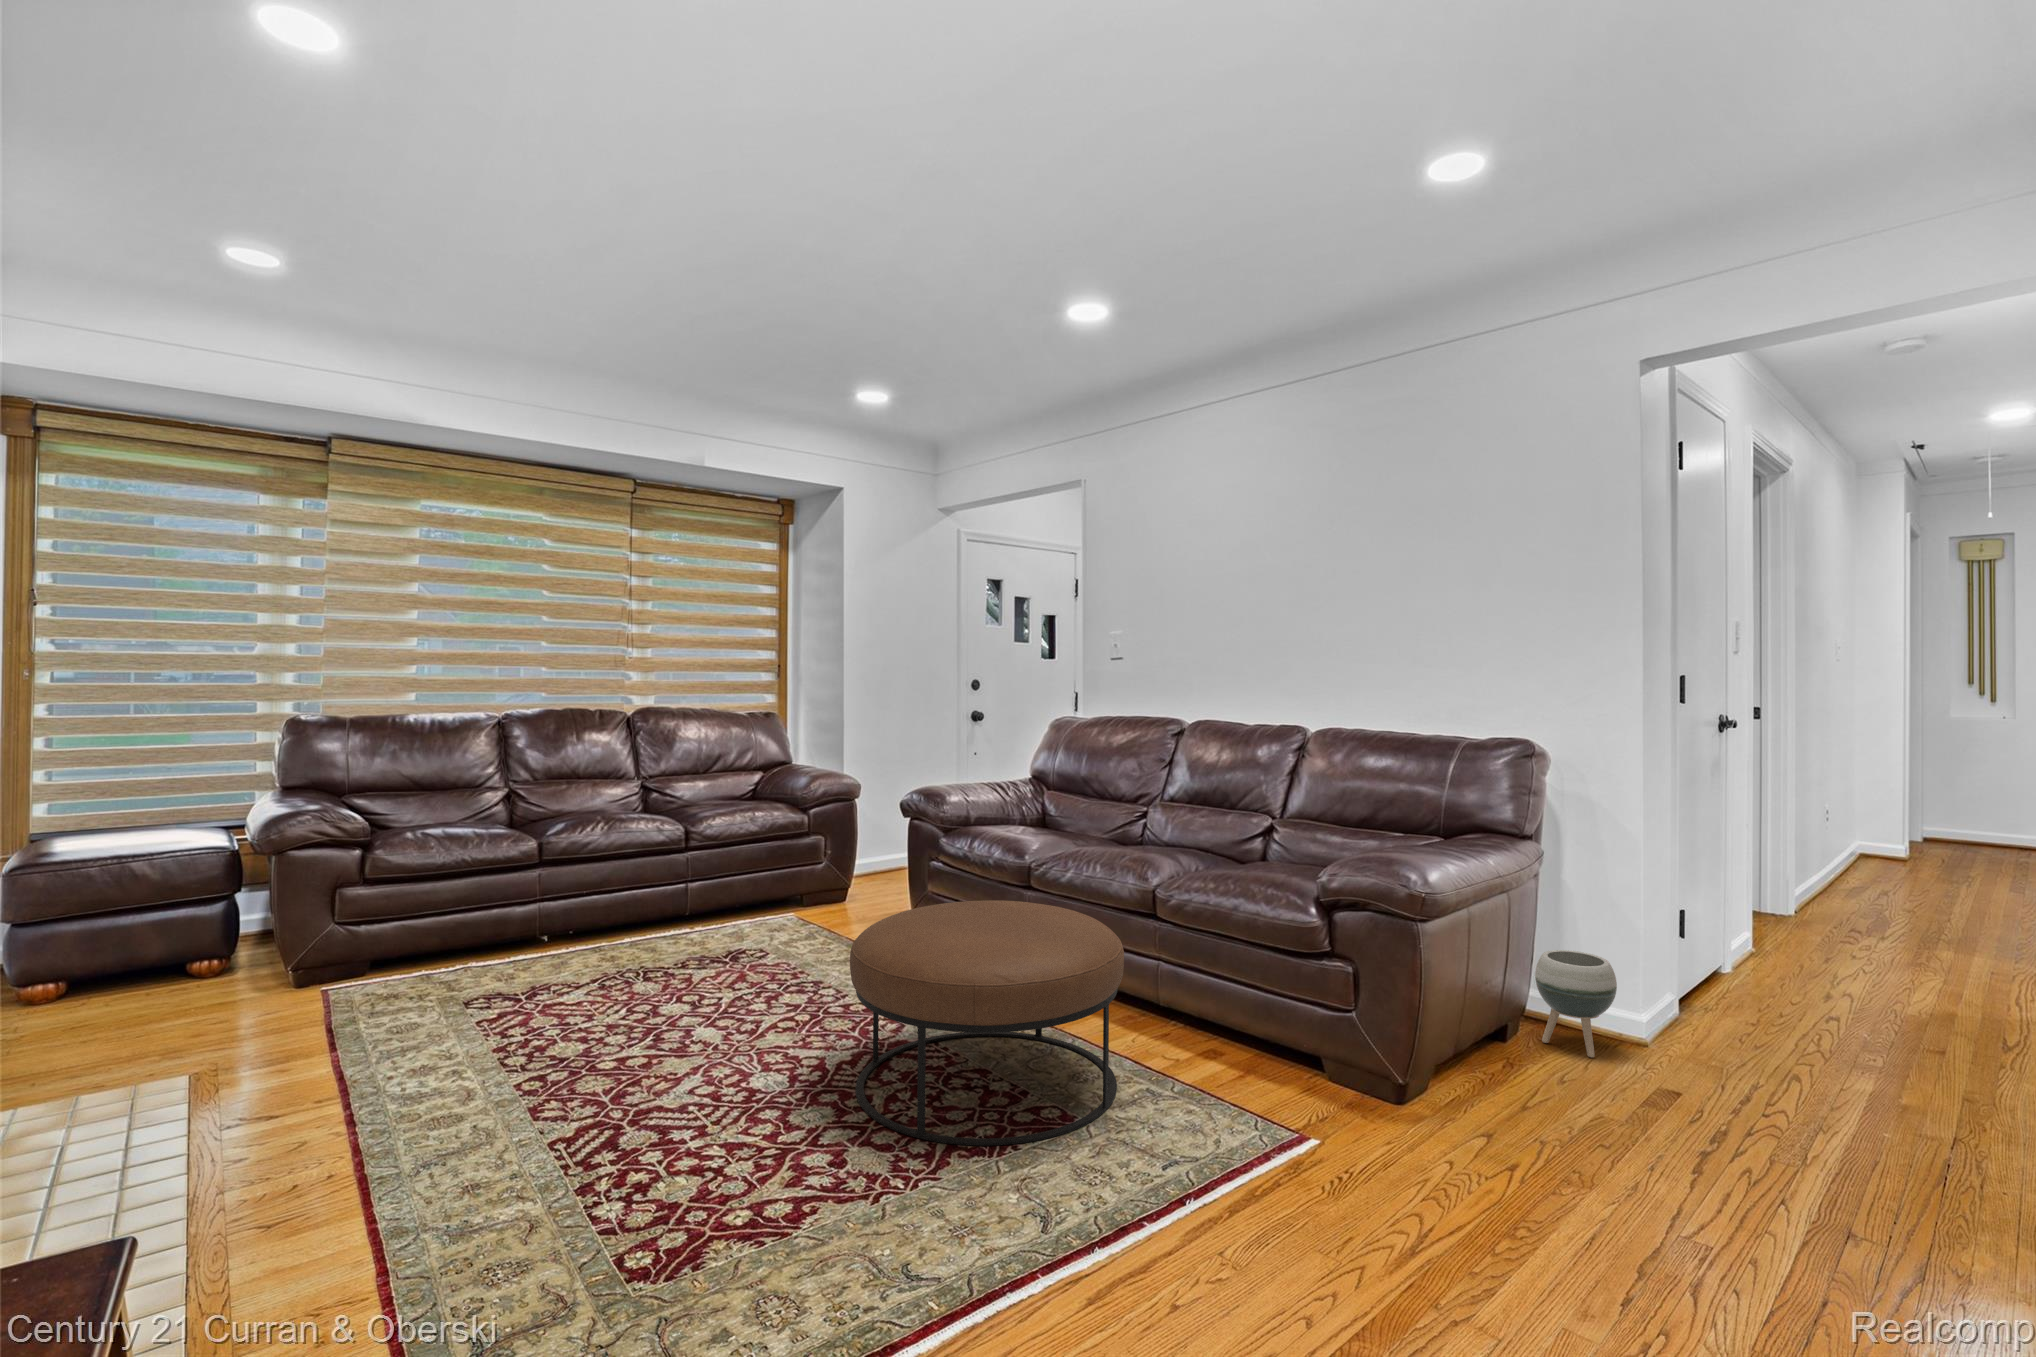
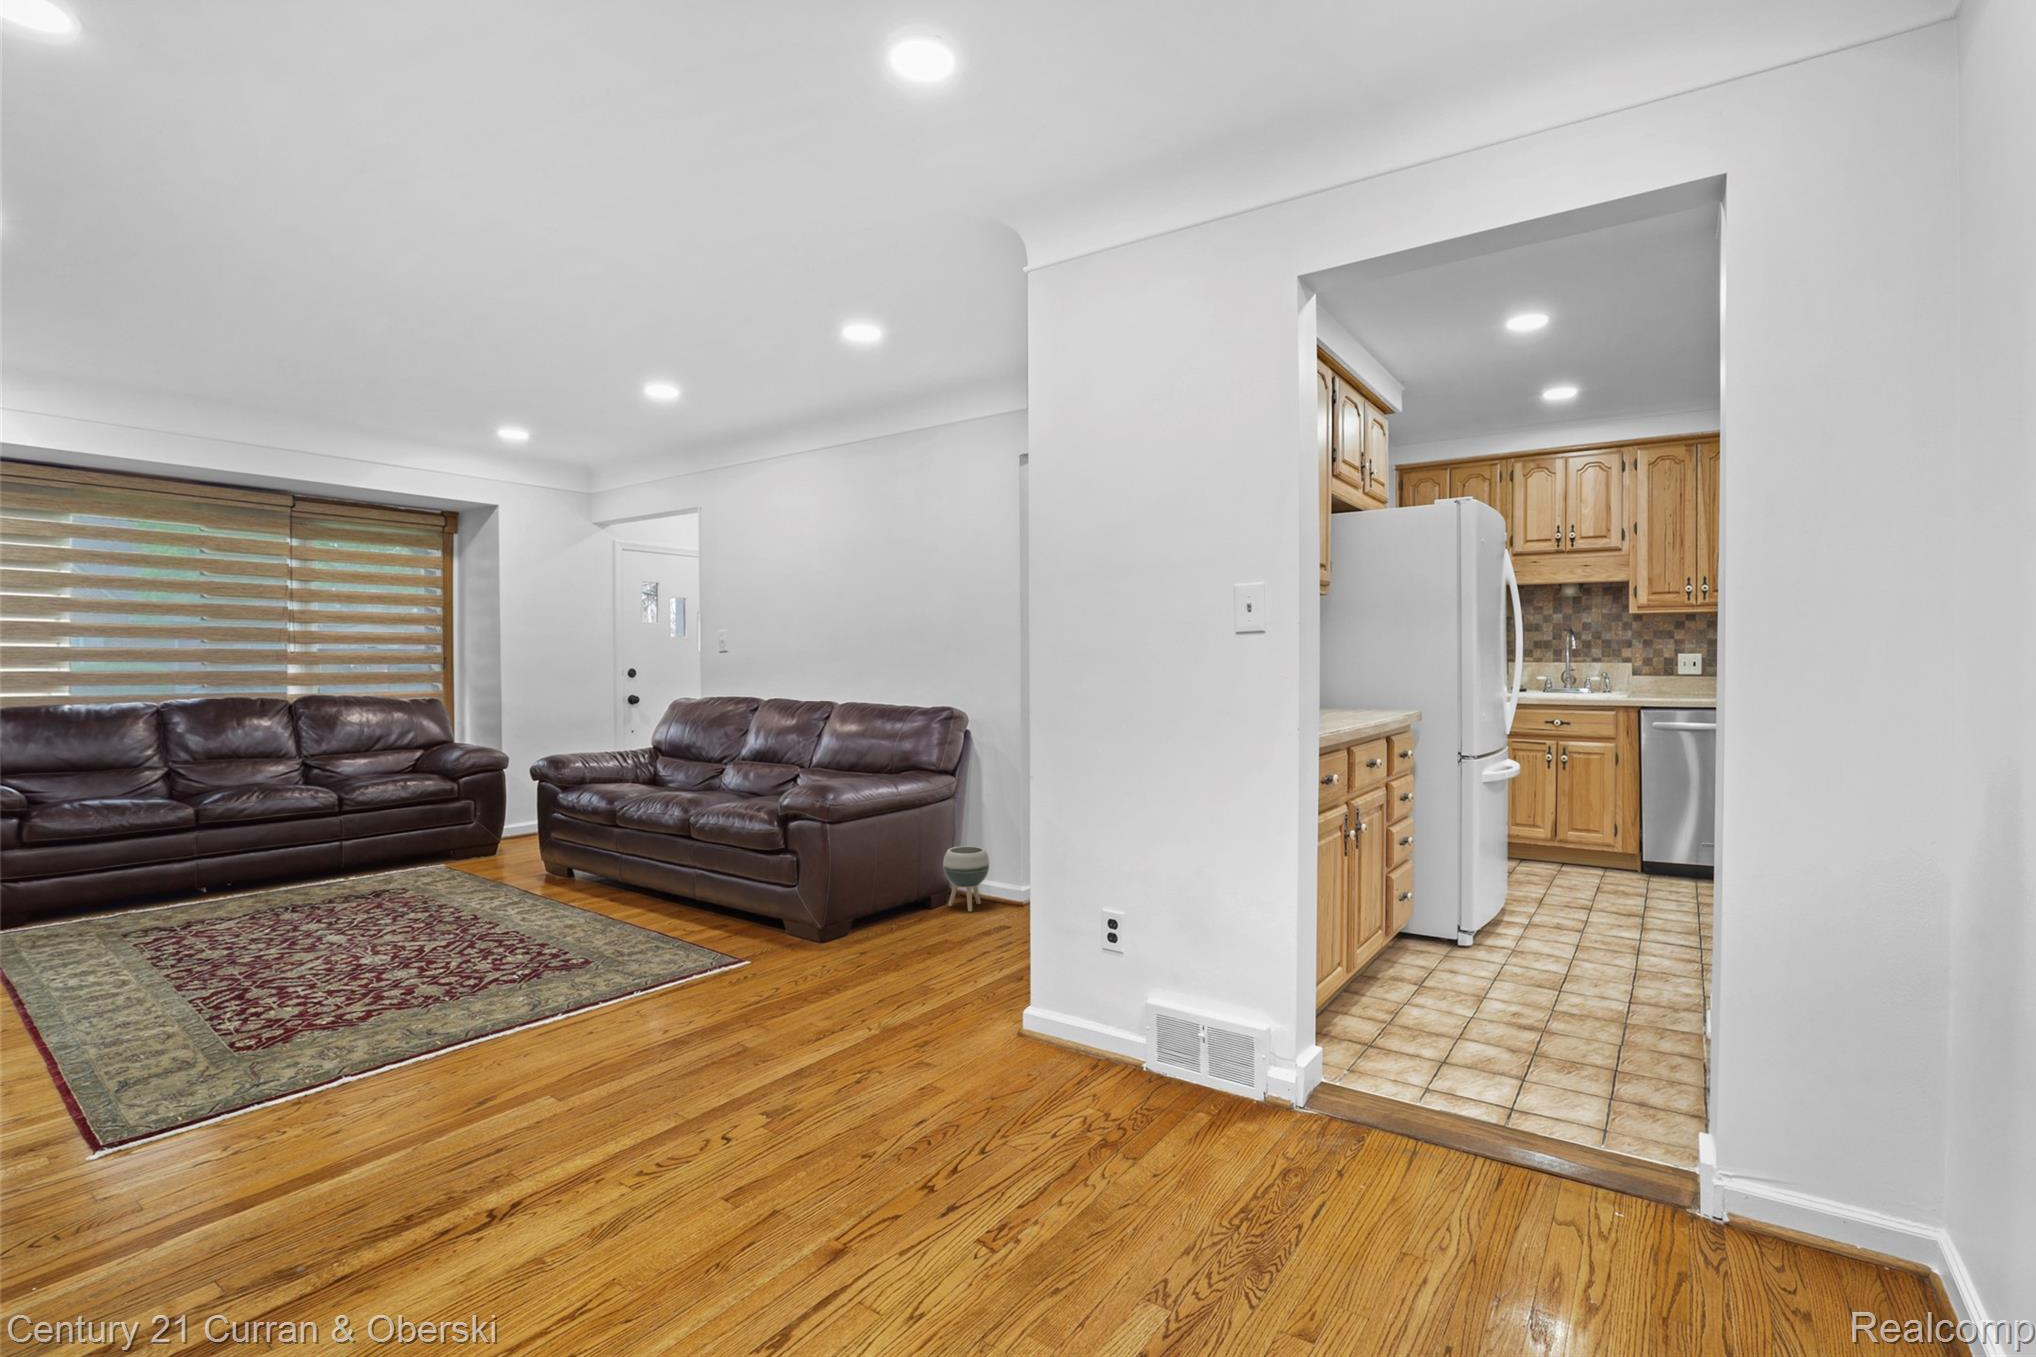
ottoman: present [850,900,1124,1146] -> none [432,830,640,980]

